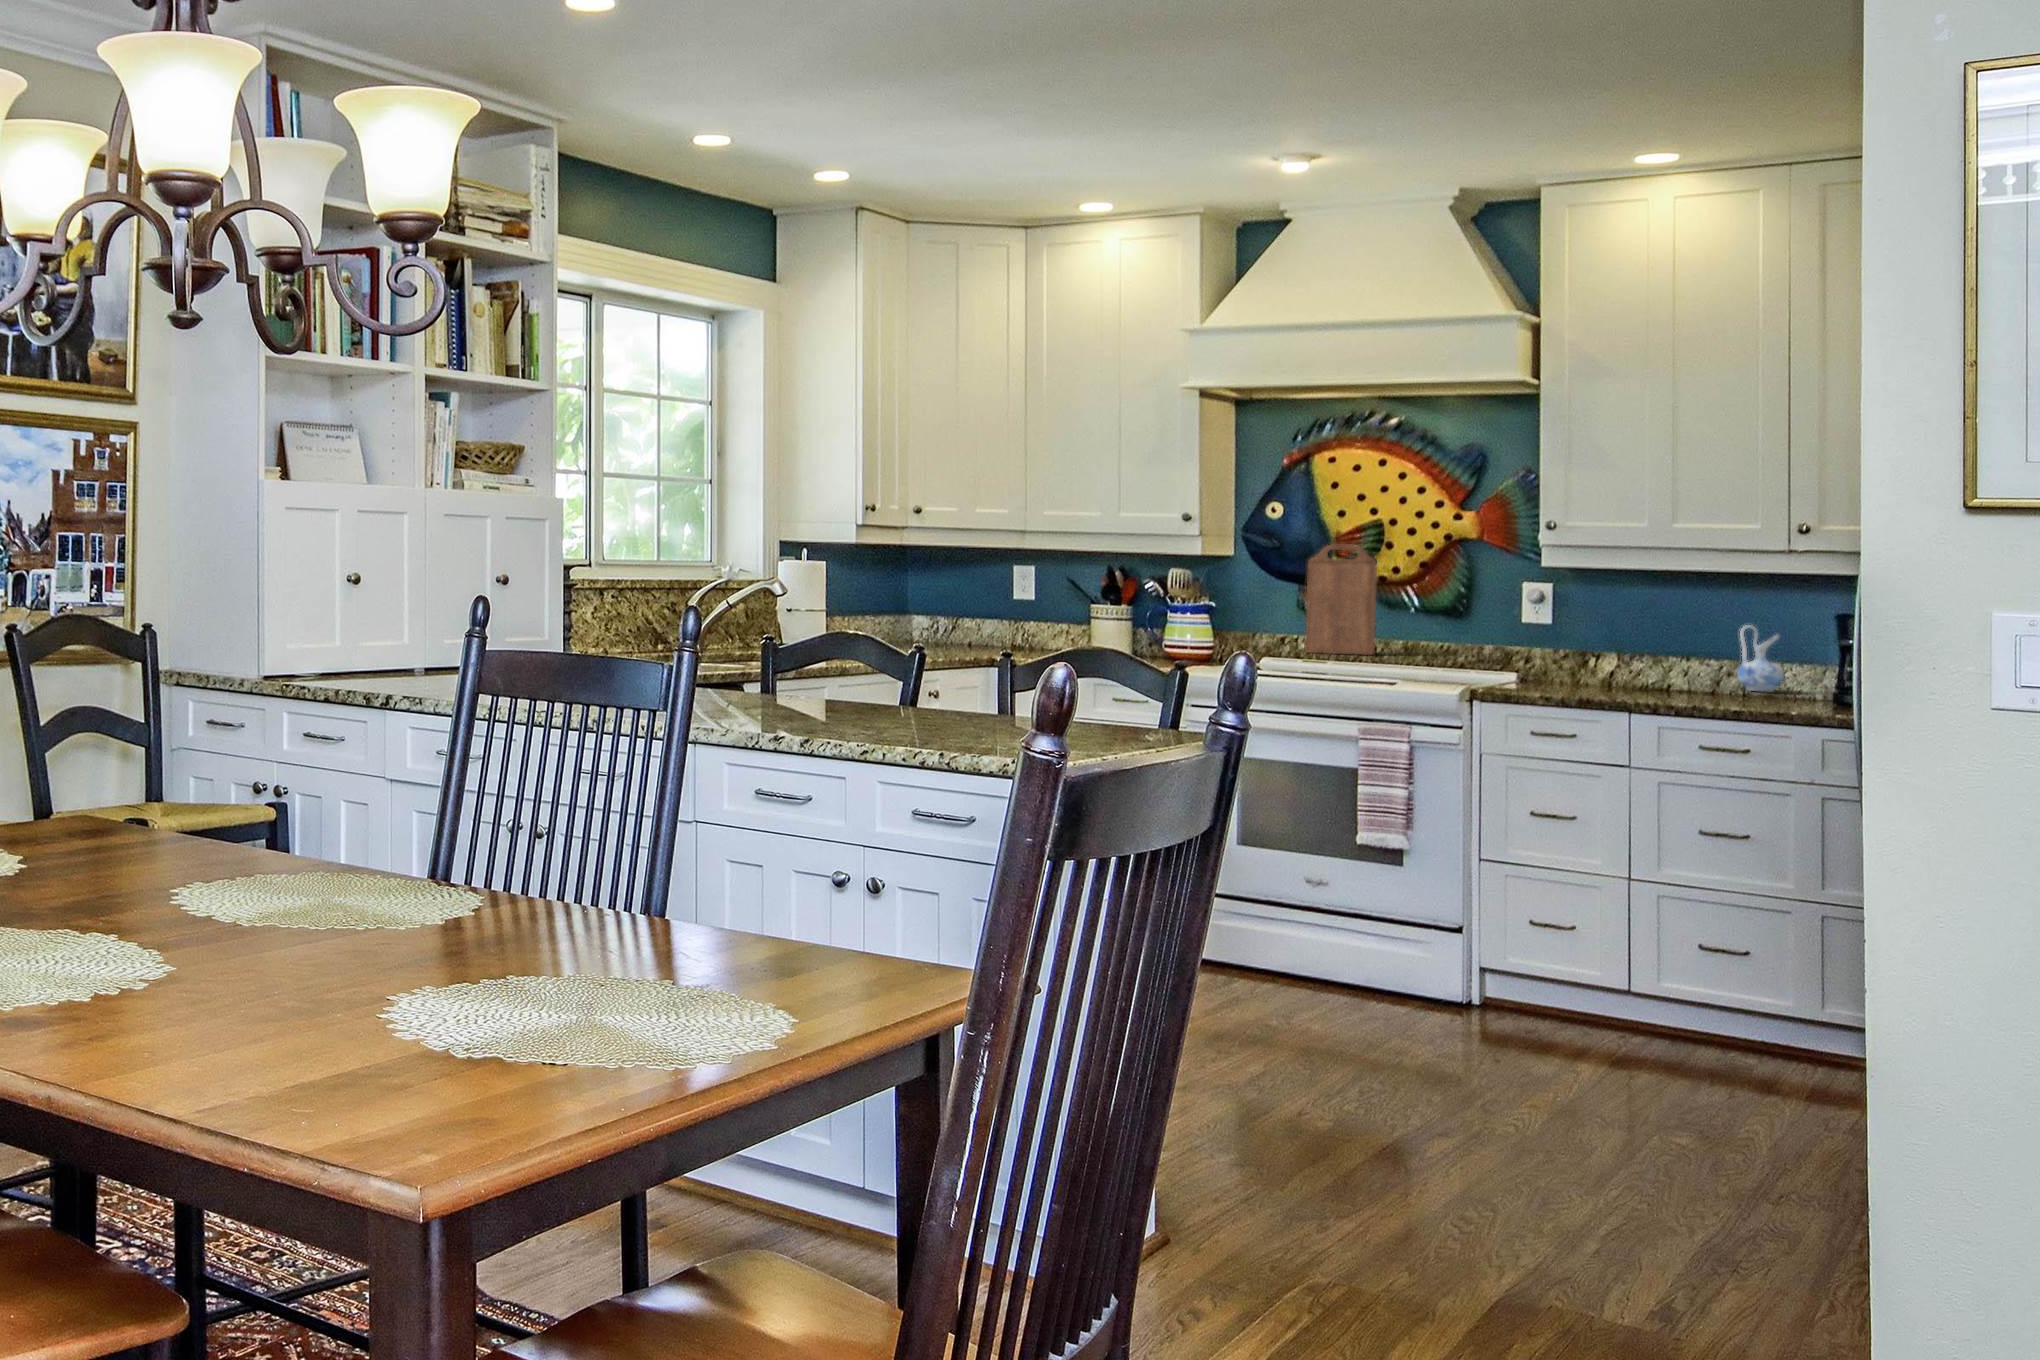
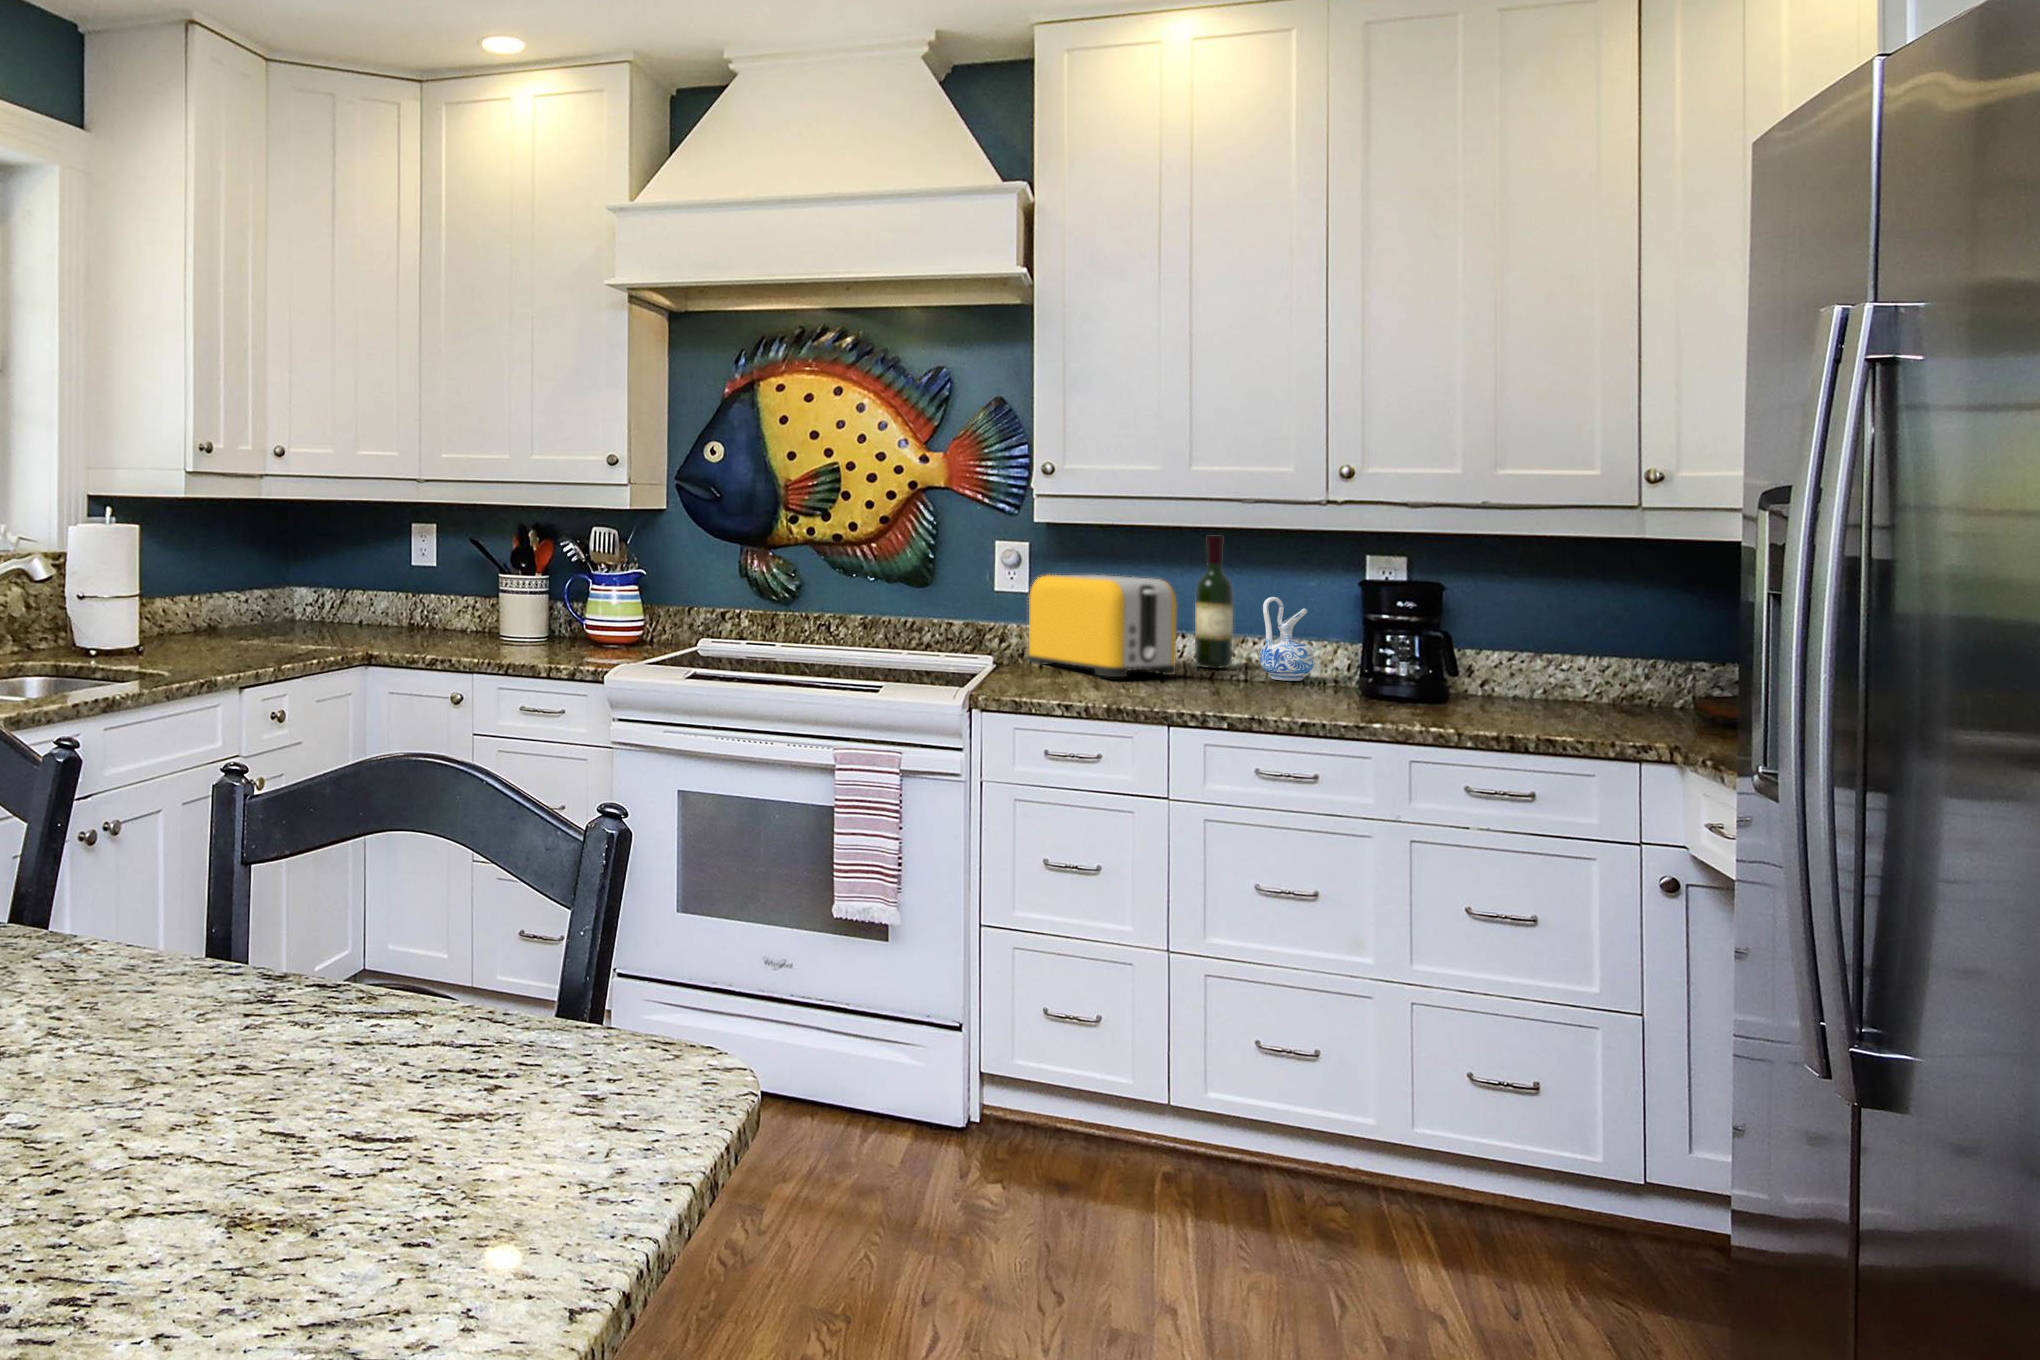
cutting board: present [1306,544,1377,655] -> none [752,495,832,630]
wine bottle: none [1687,577,1721,684] -> present [1195,536,1233,668]
toaster: none [1539,608,1662,685] -> present [1028,575,1176,677]

